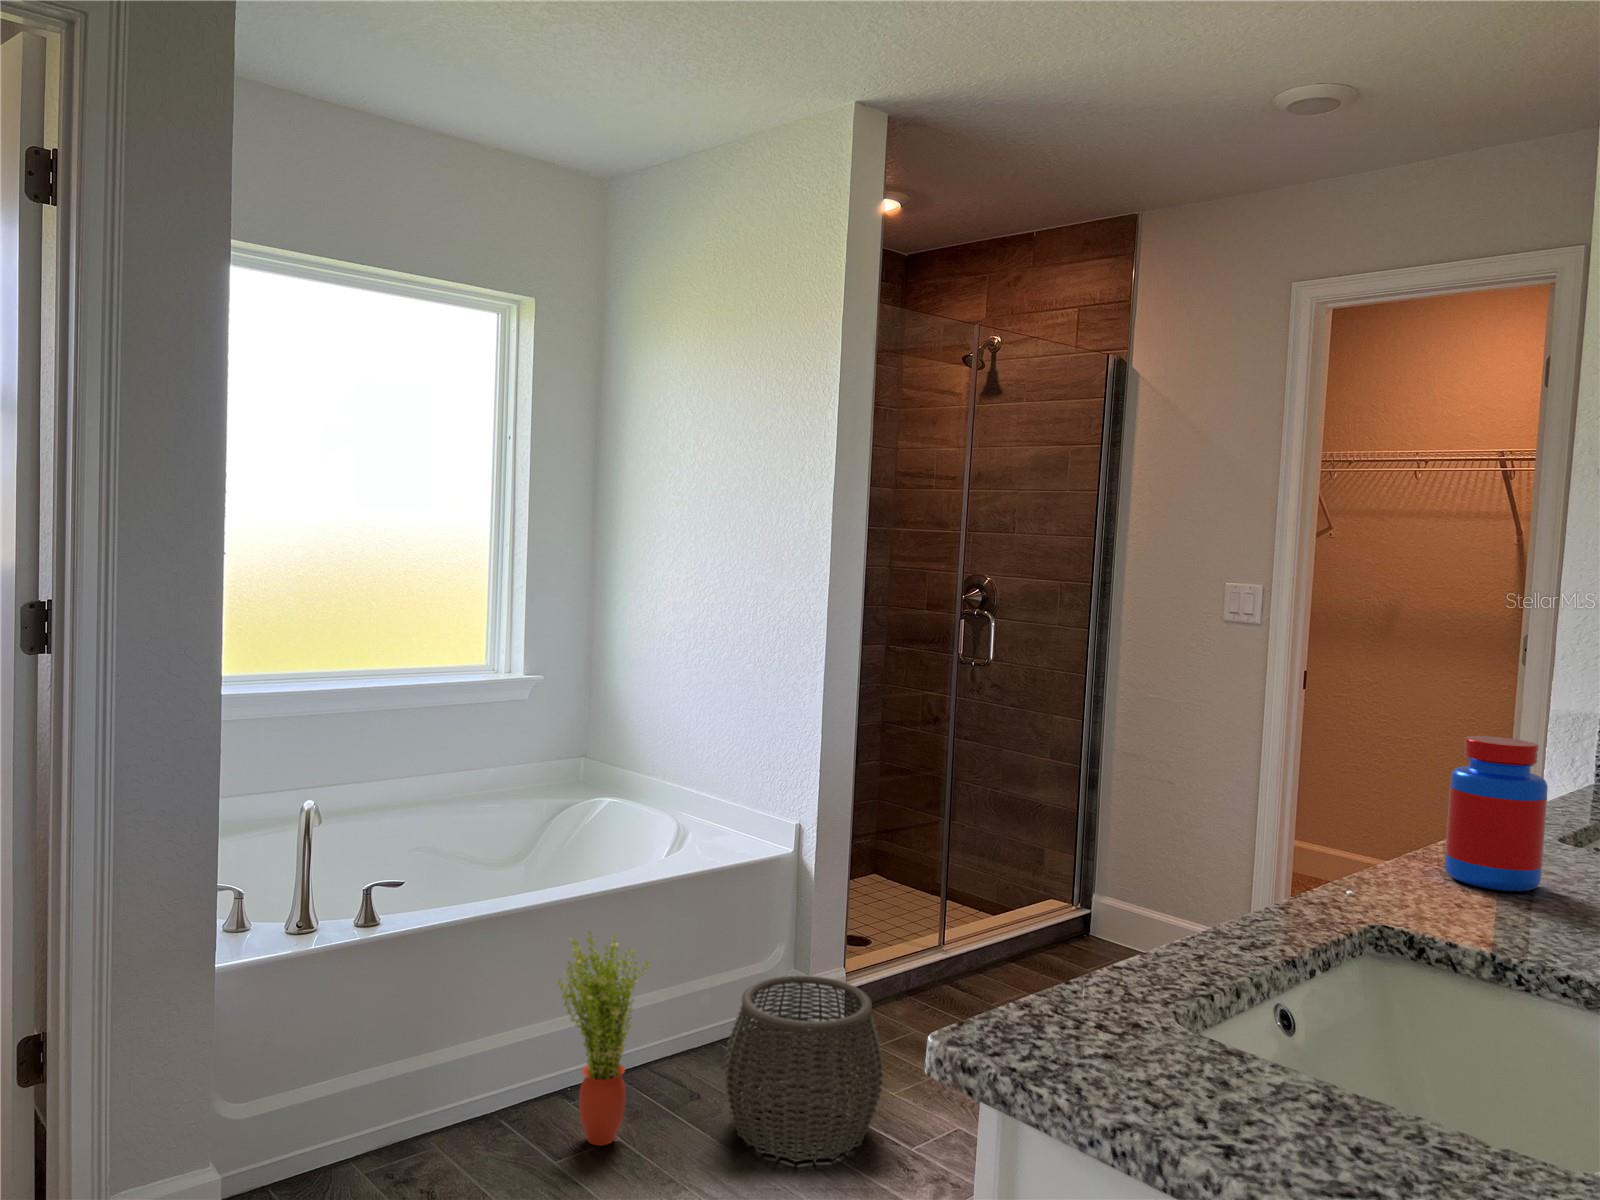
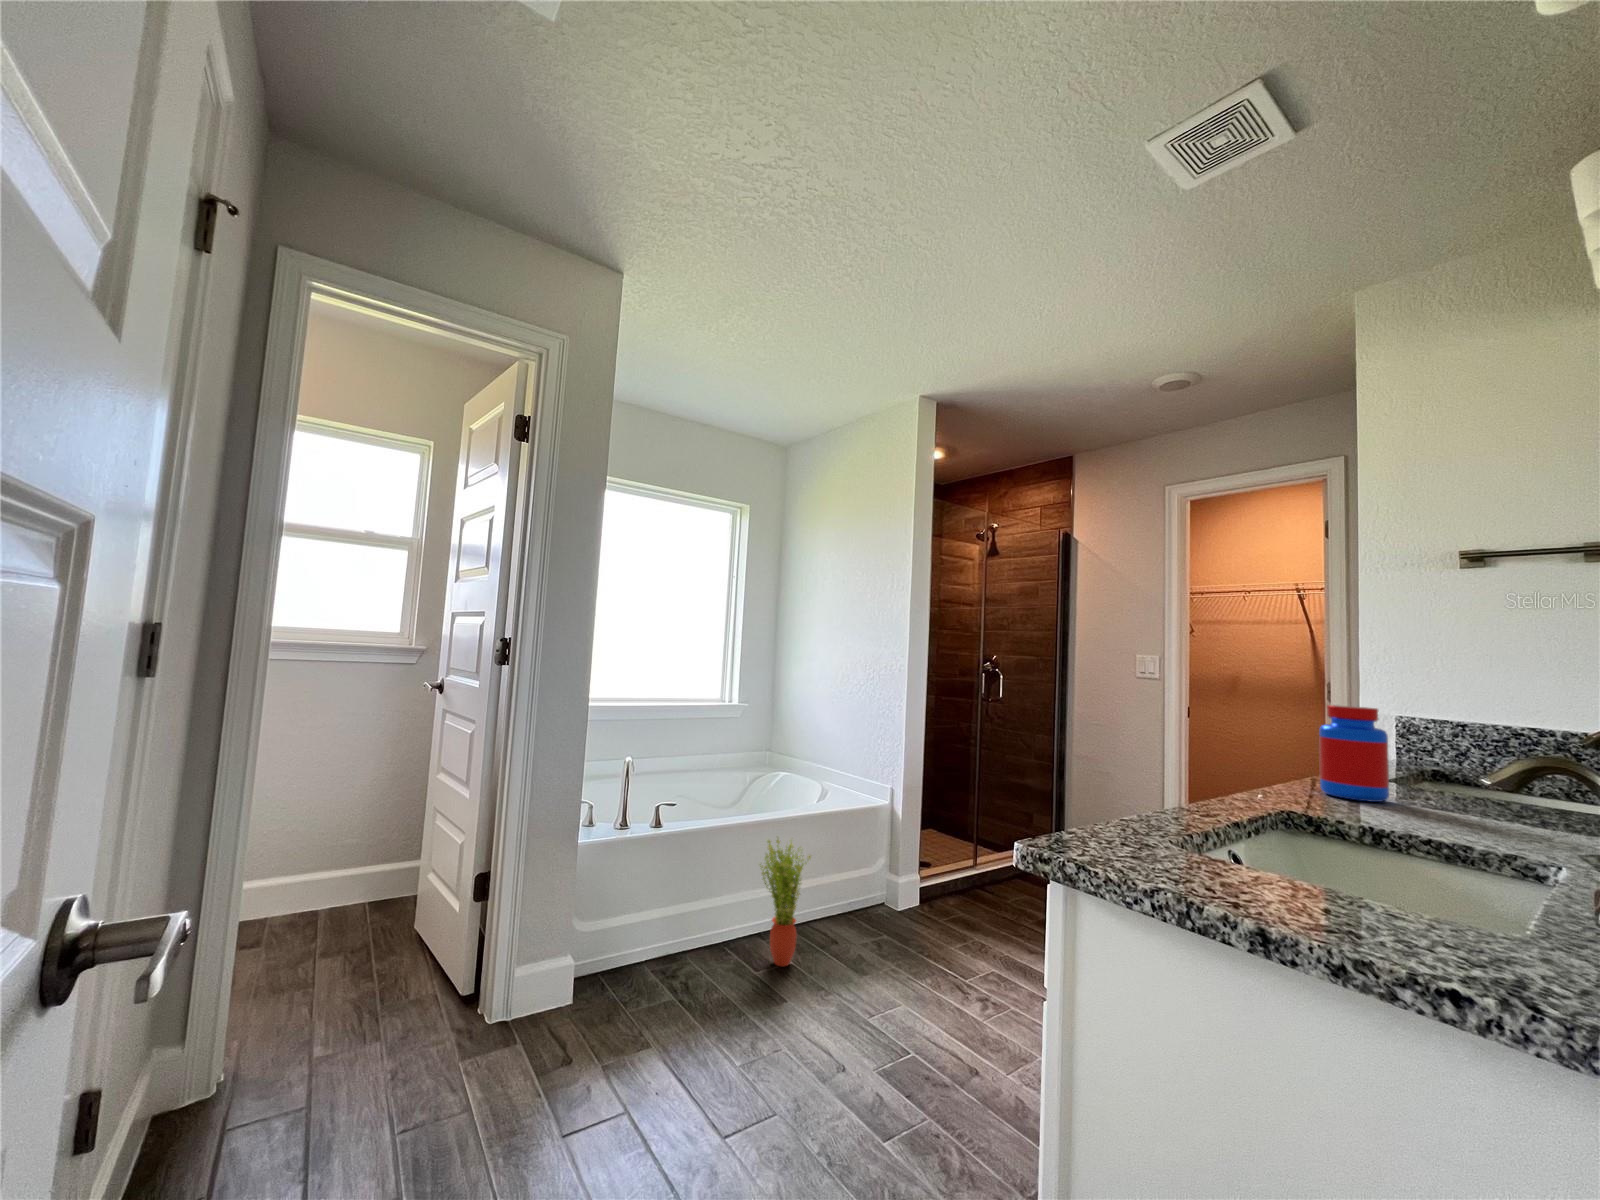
woven basket: present [724,975,884,1162] -> none [853,870,949,985]

